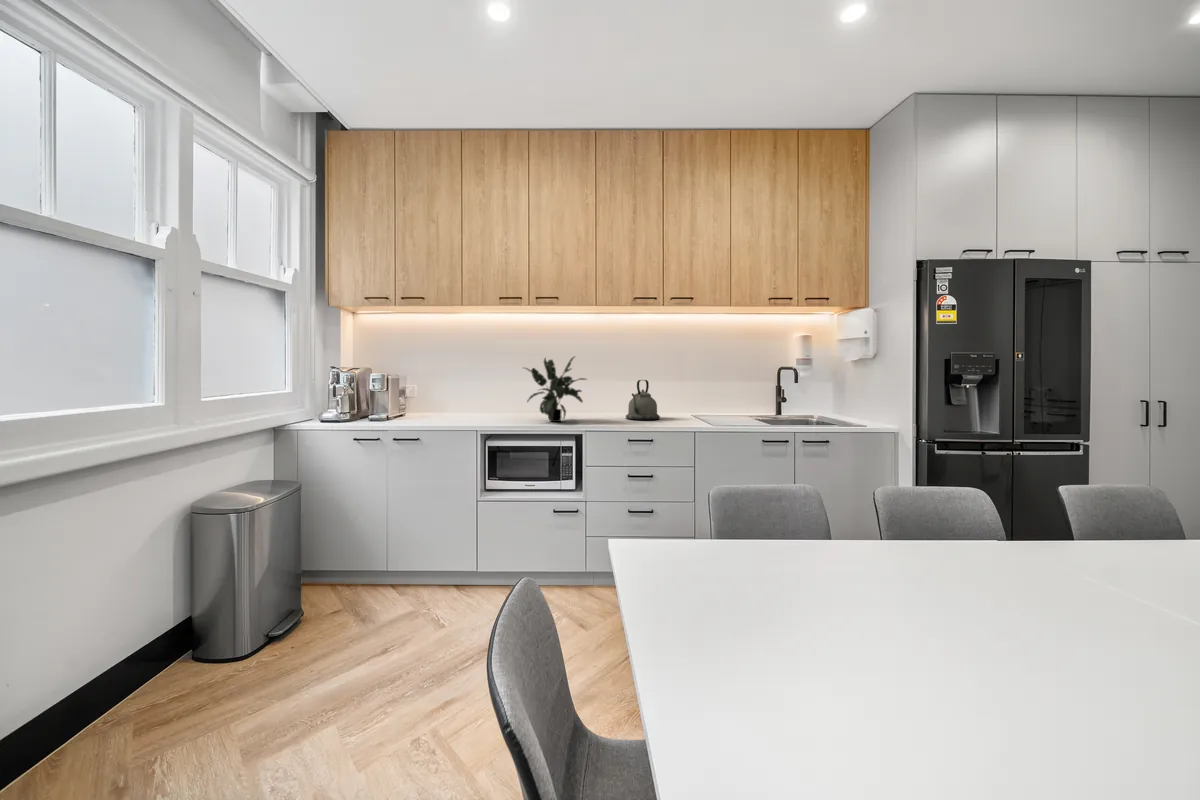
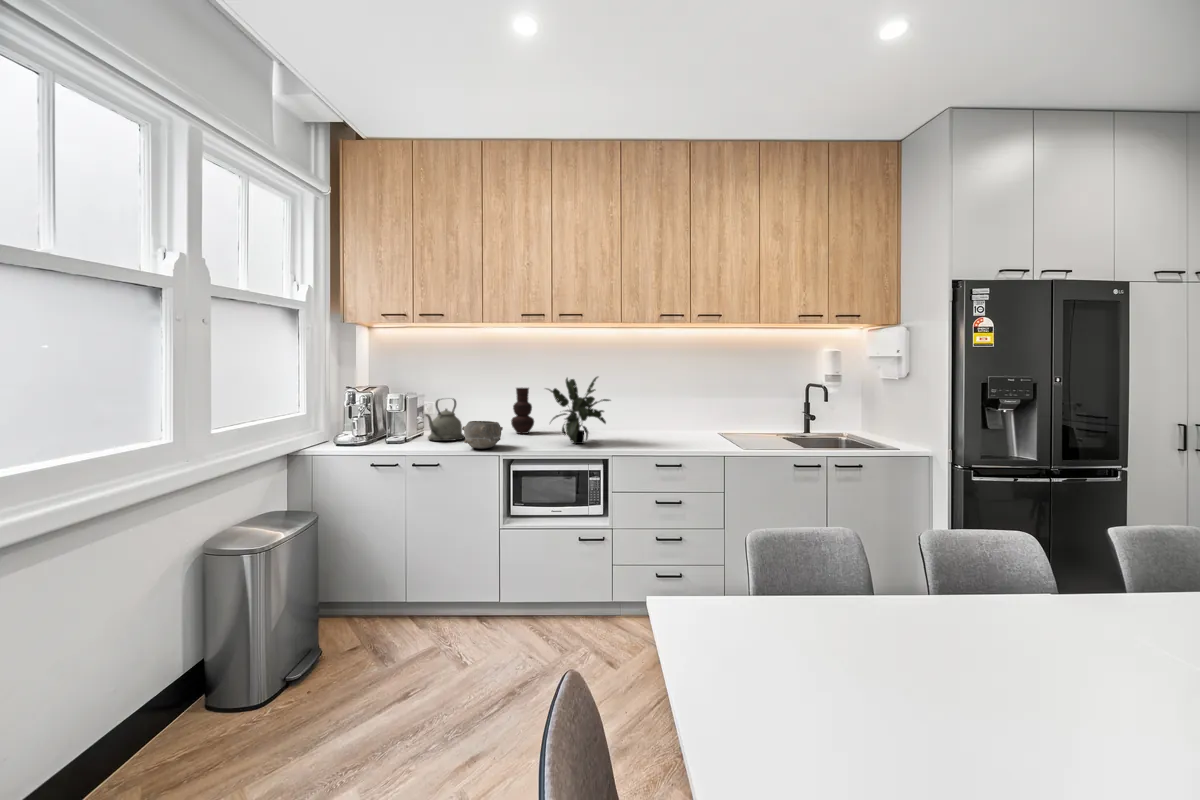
vase: none [493,370,516,415] -> present [511,388,534,434]
kettle: present [626,380,660,420] -> present [426,399,465,441]
bowl: none [442,399,482,424] -> present [462,421,503,449]

